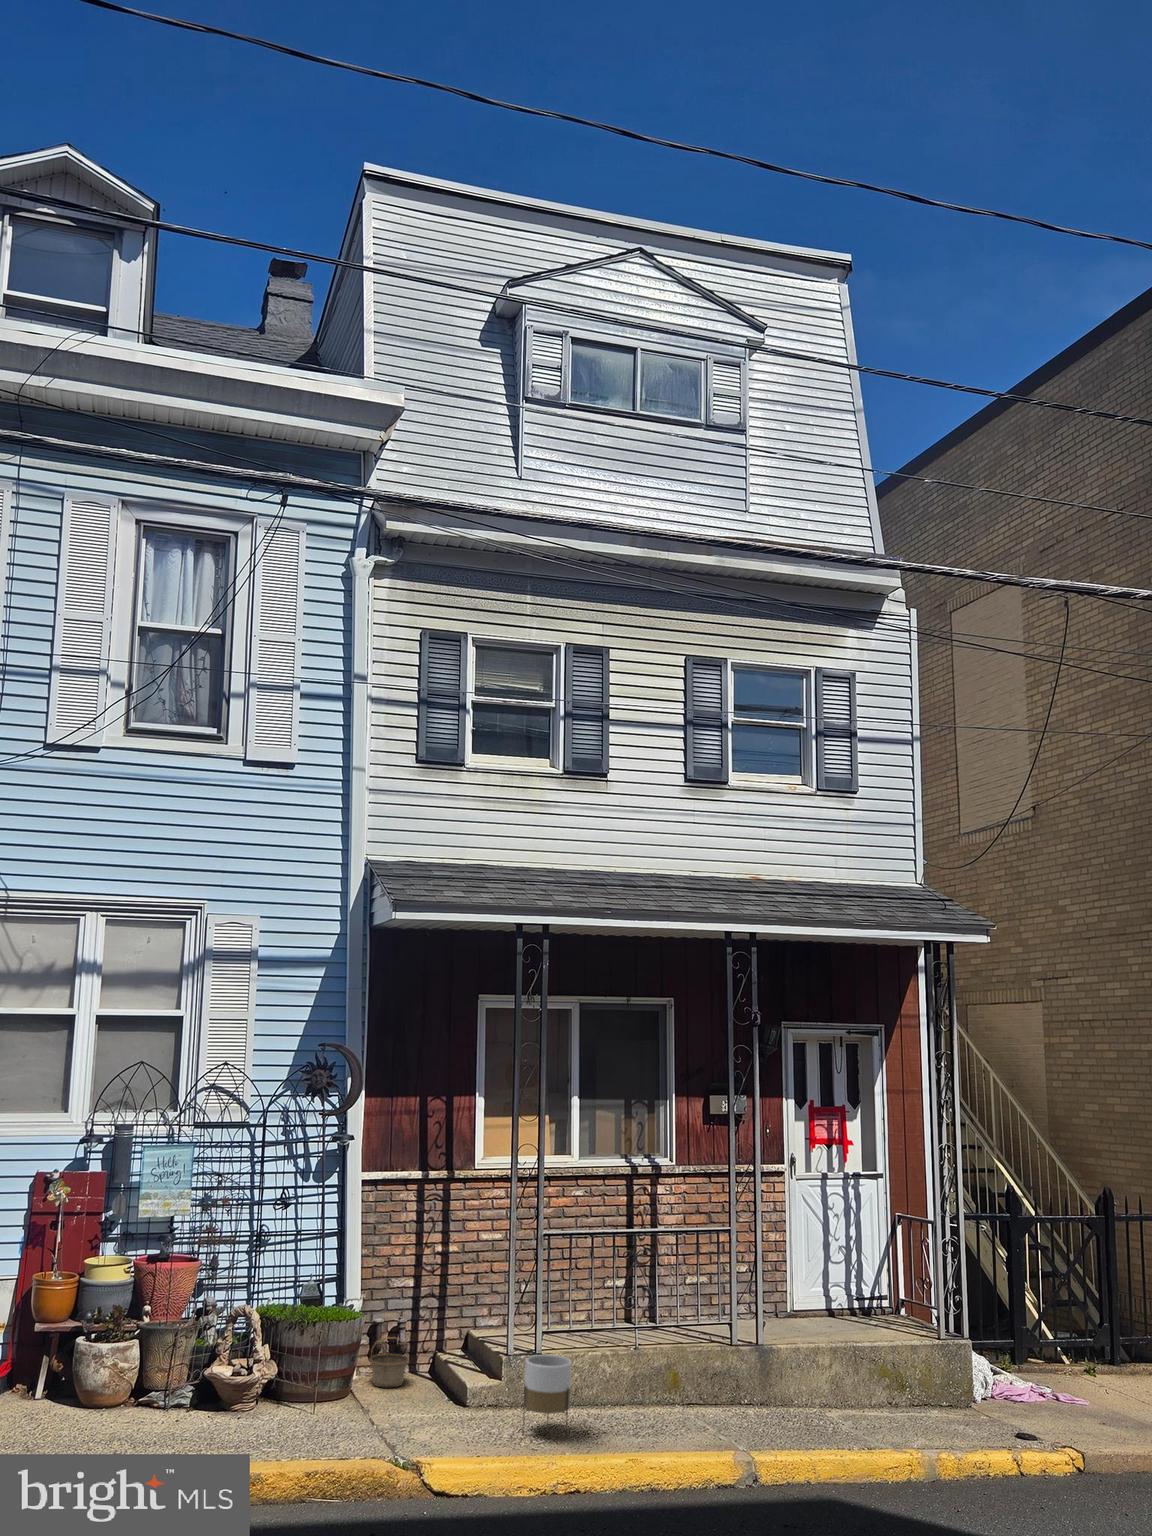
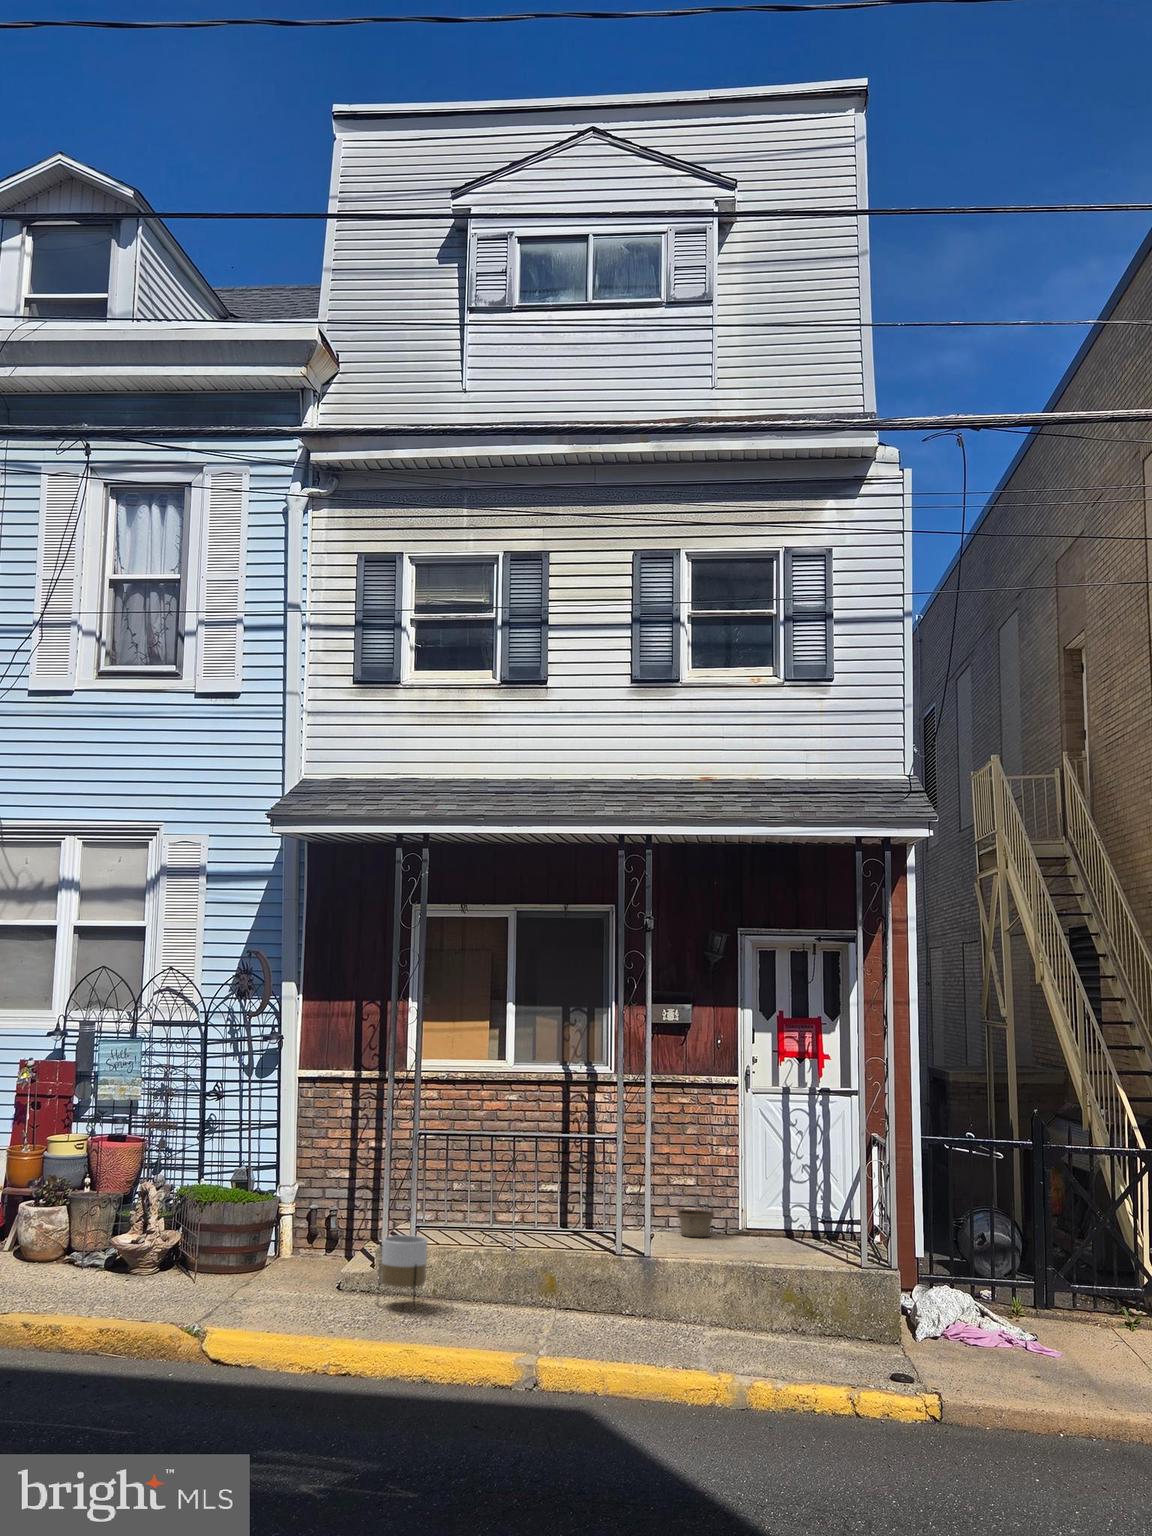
basket: present [370,1337,409,1387] -> present [677,1204,714,1237]

